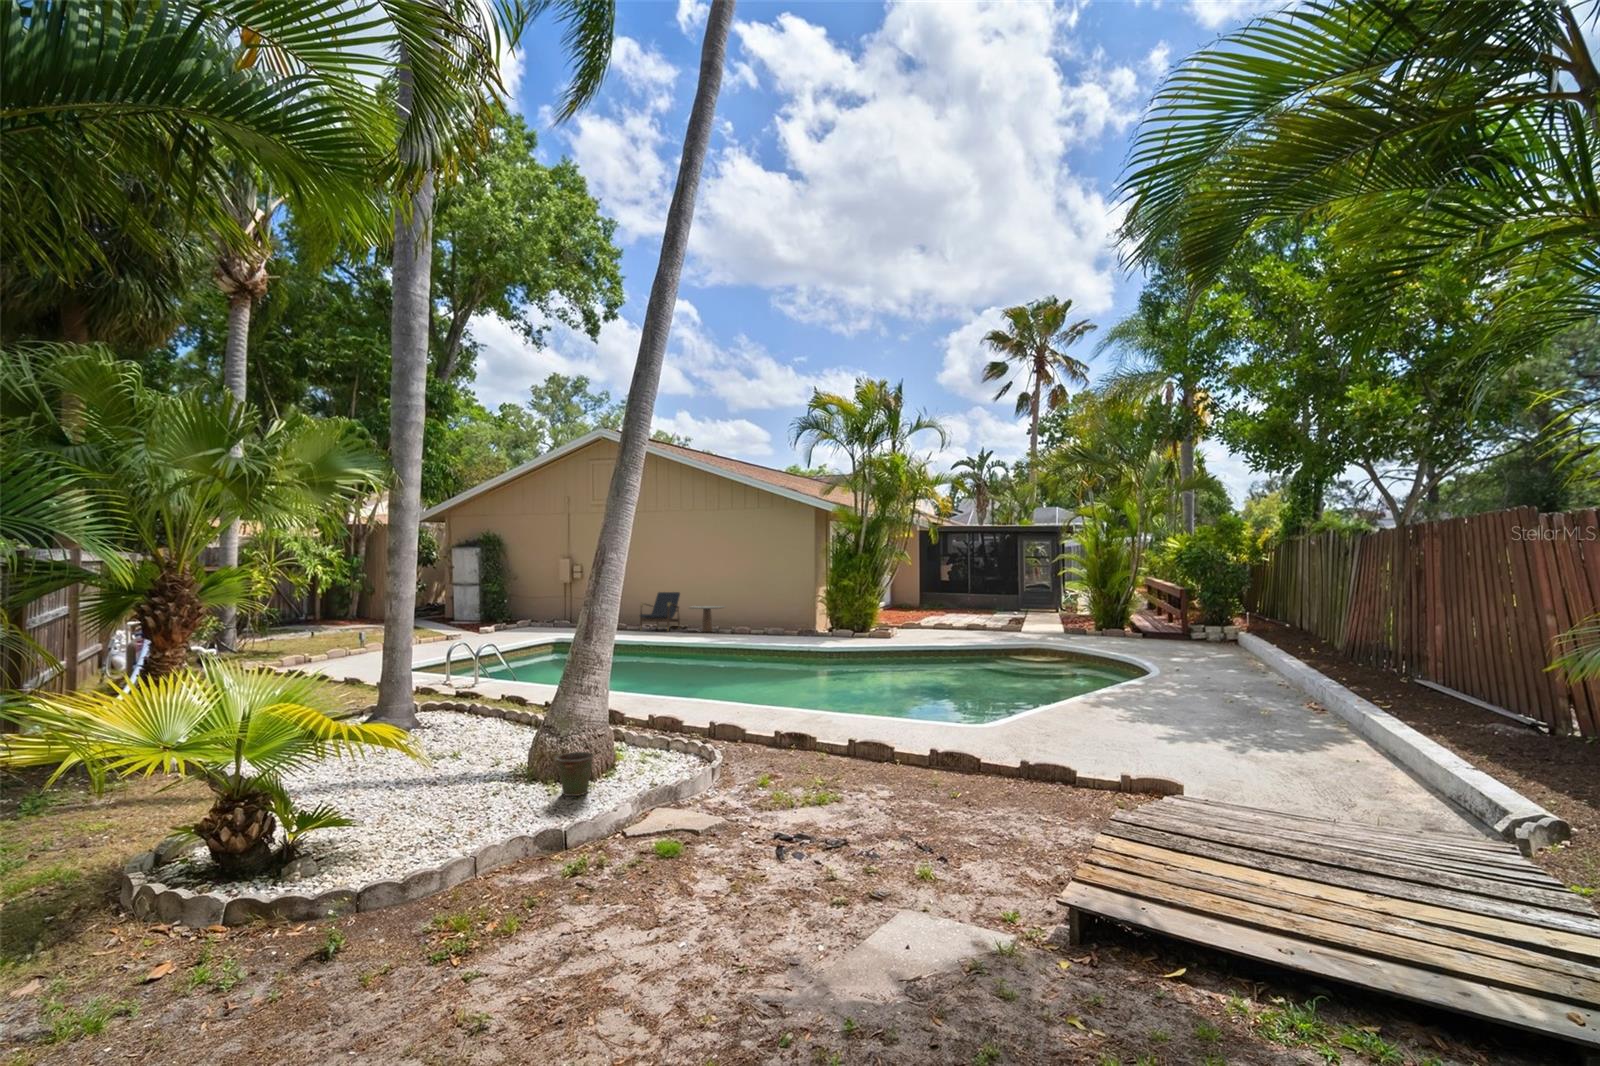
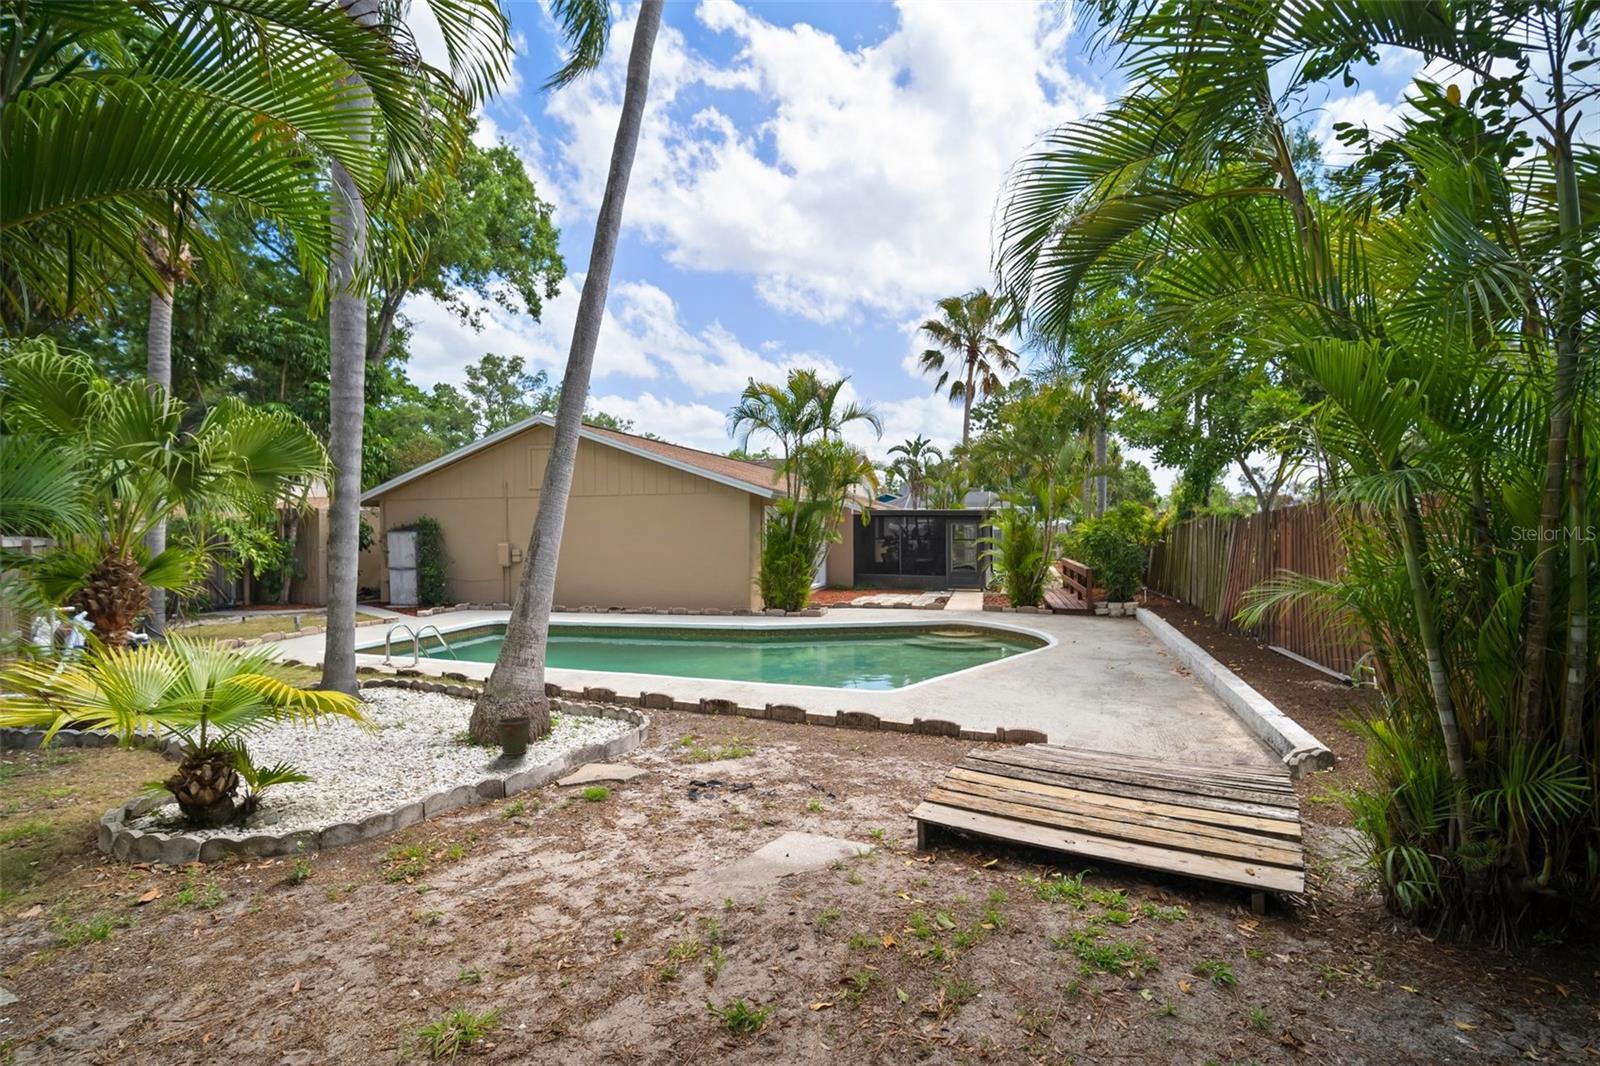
lounge chair: present [640,592,680,630] -> none [582,575,621,613]
side table: present [689,606,725,632] -> none [629,588,665,612]

